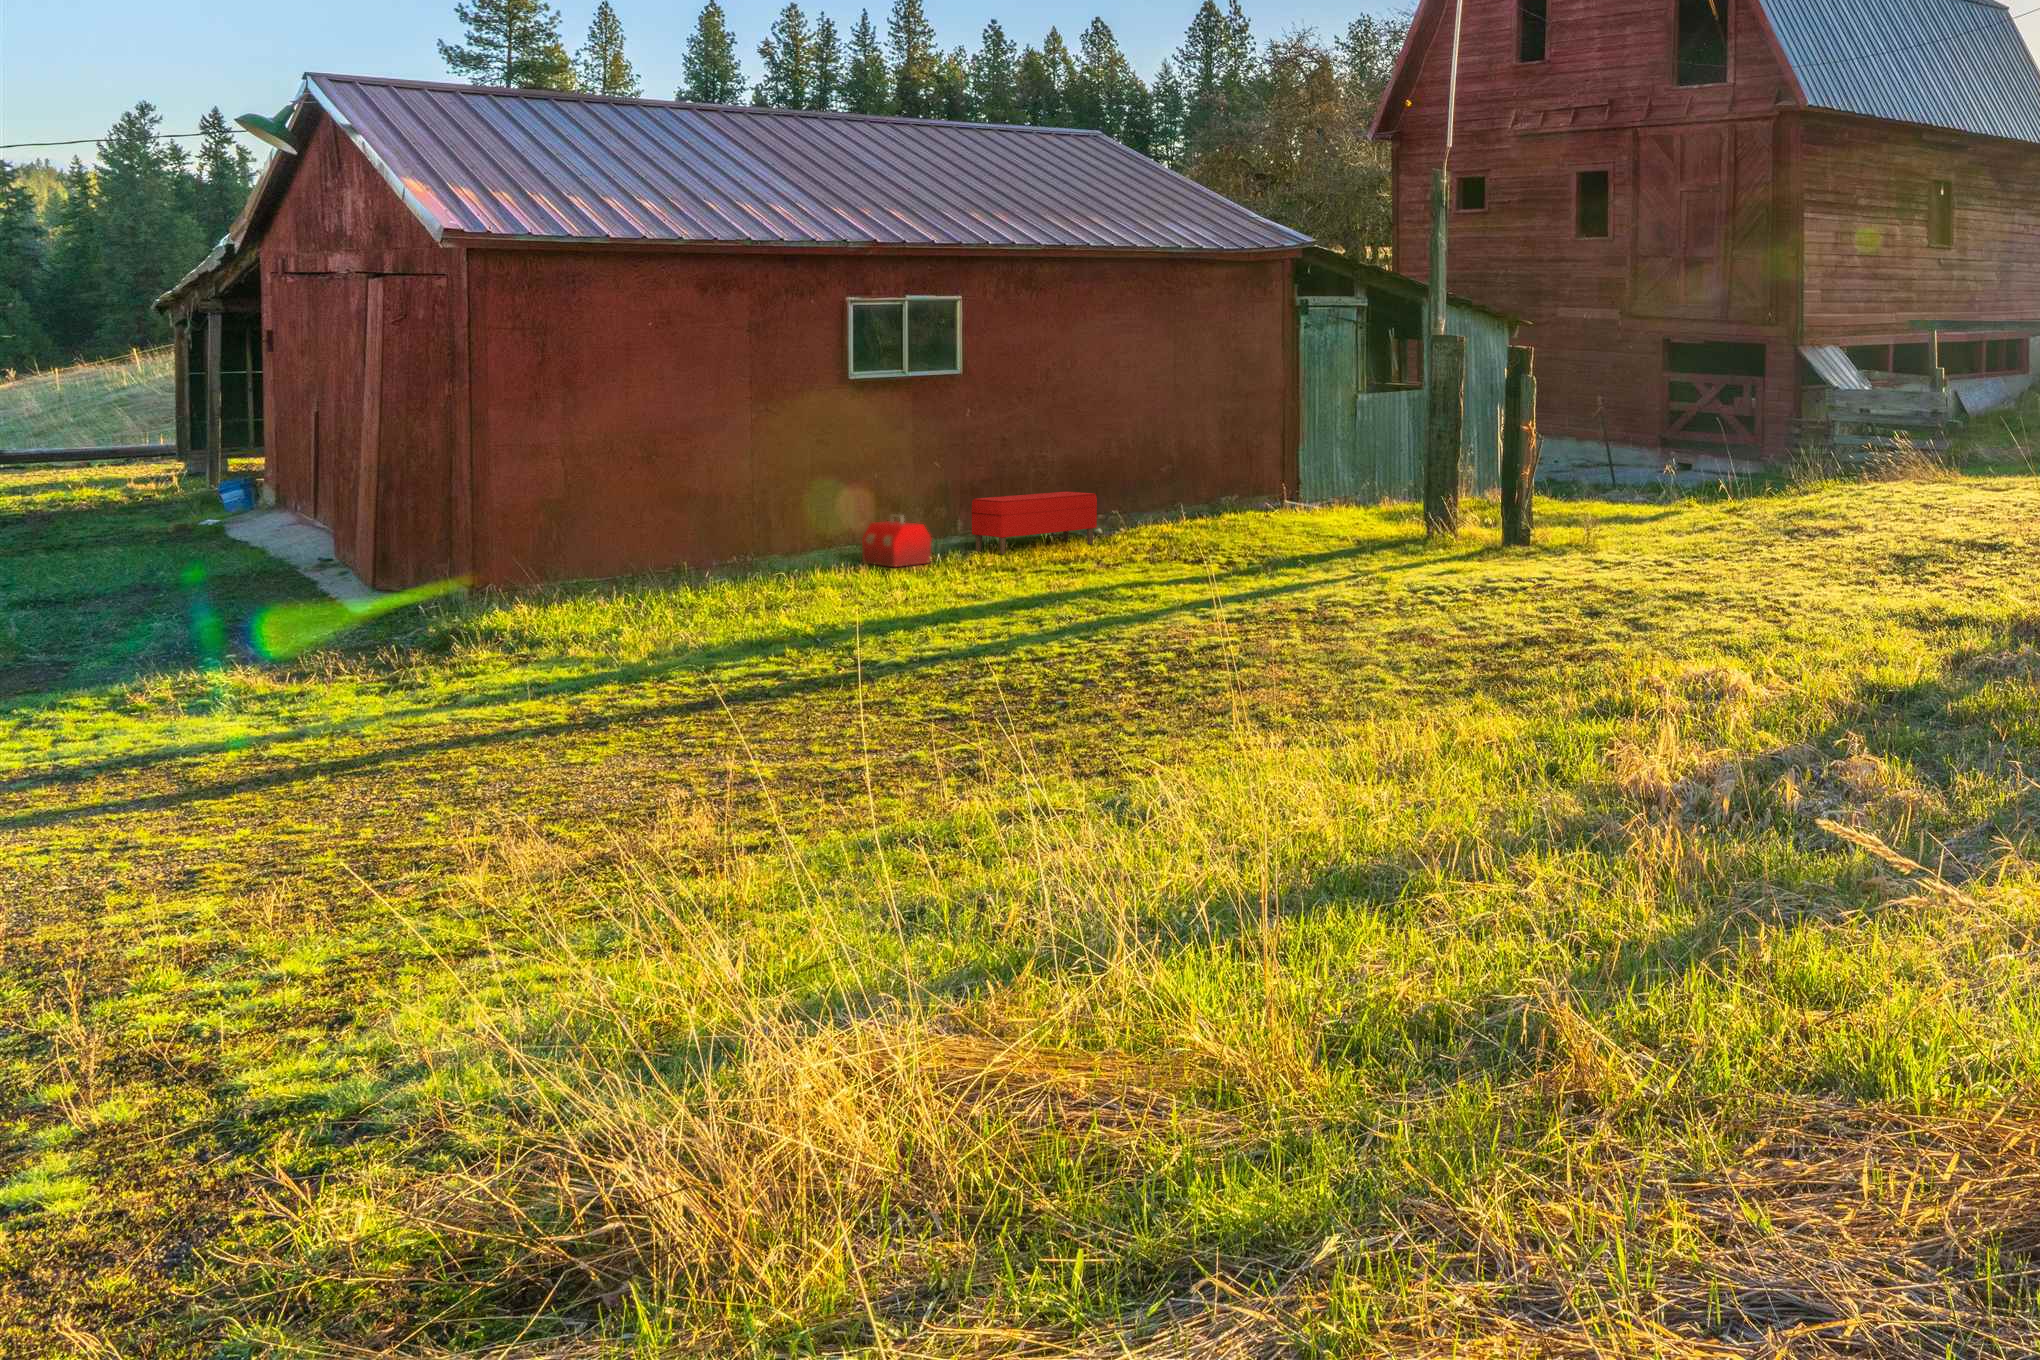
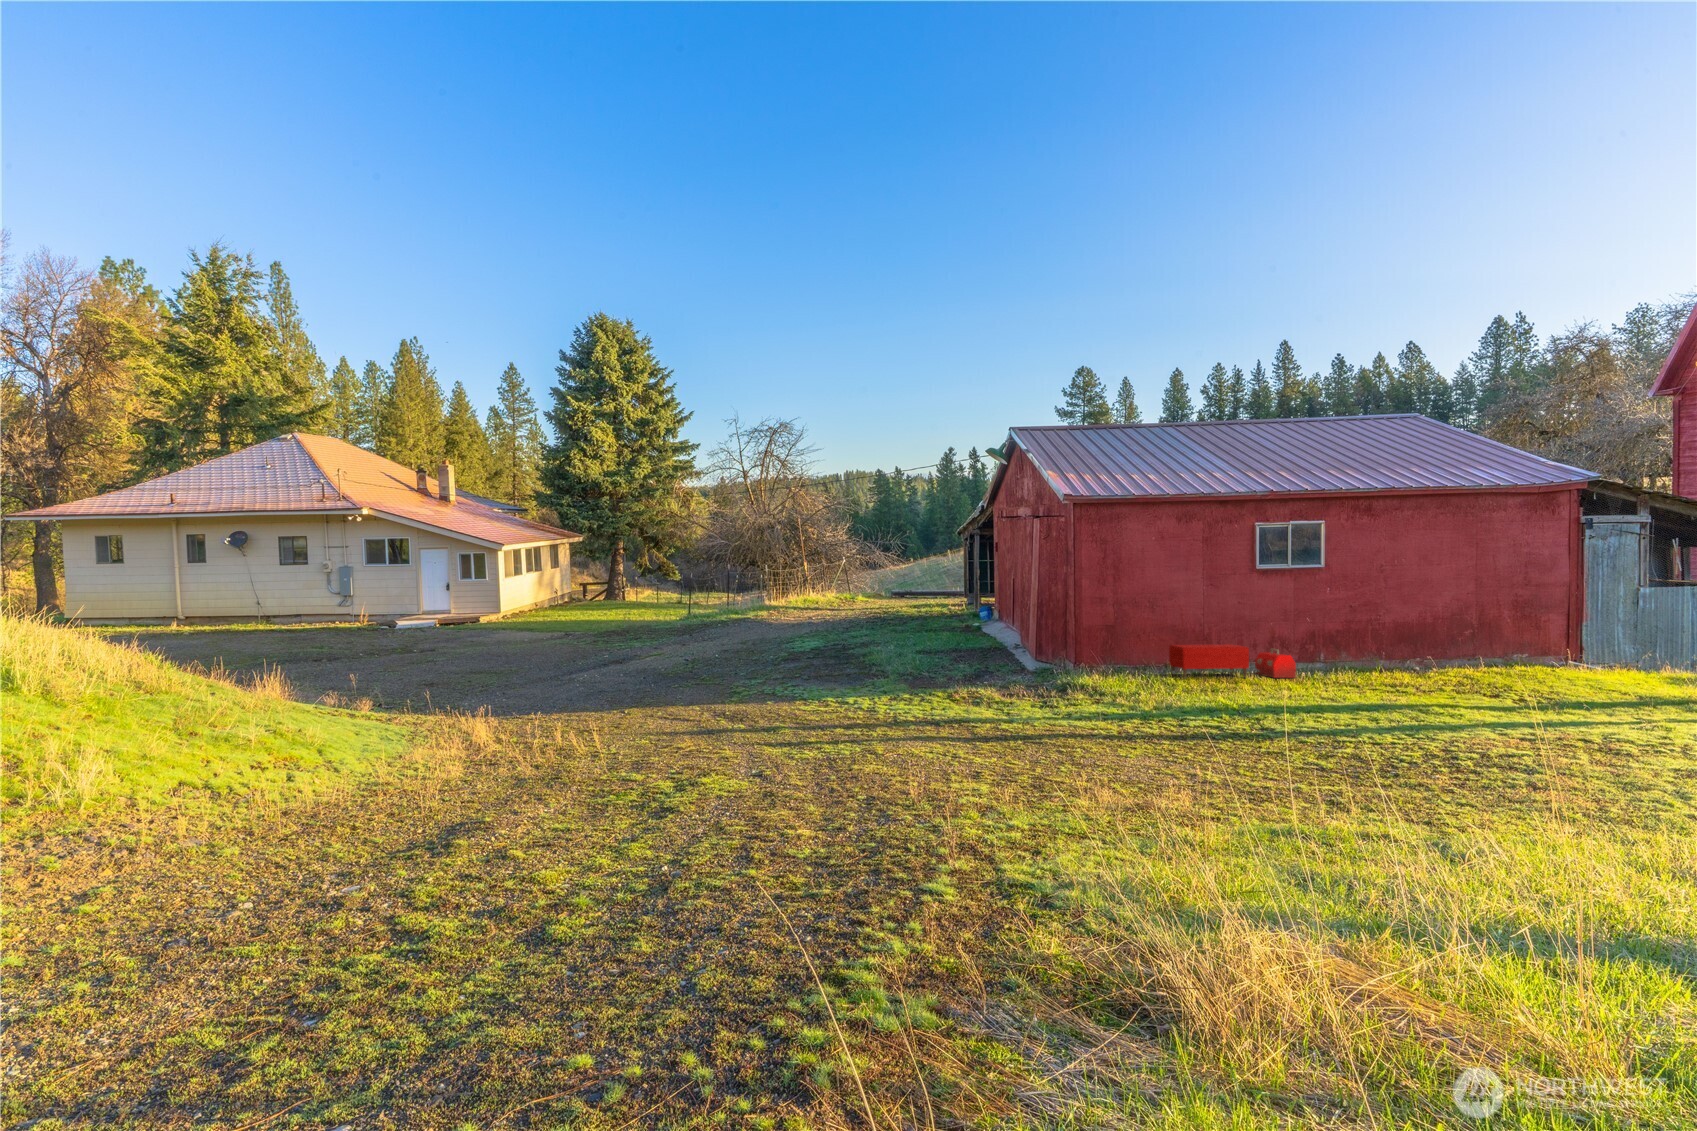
bench: present [972,491,1097,554] -> present [1169,644,1249,679]

